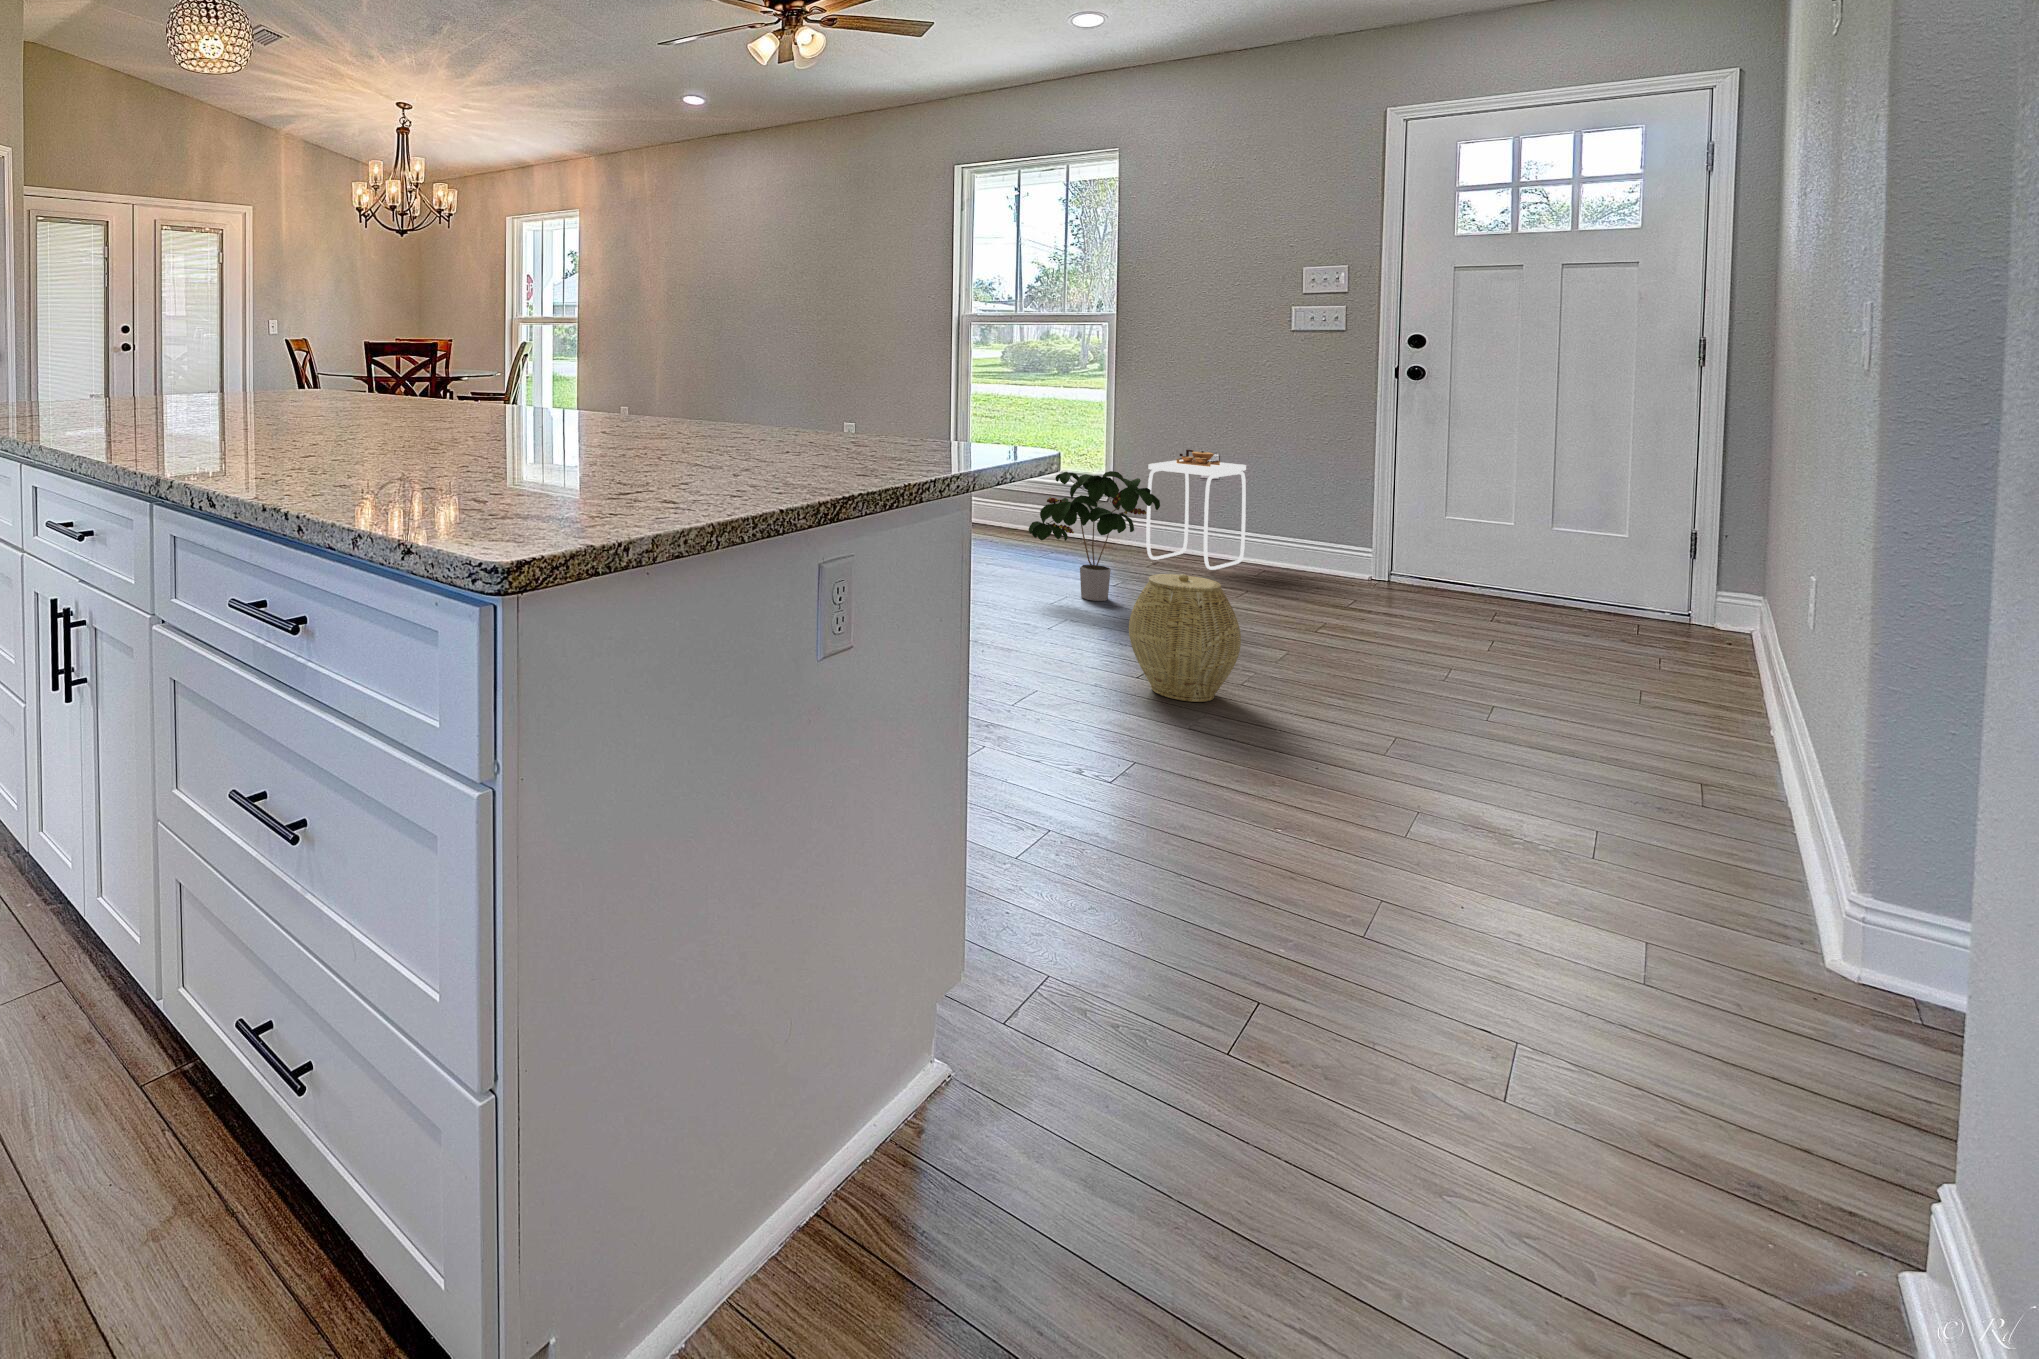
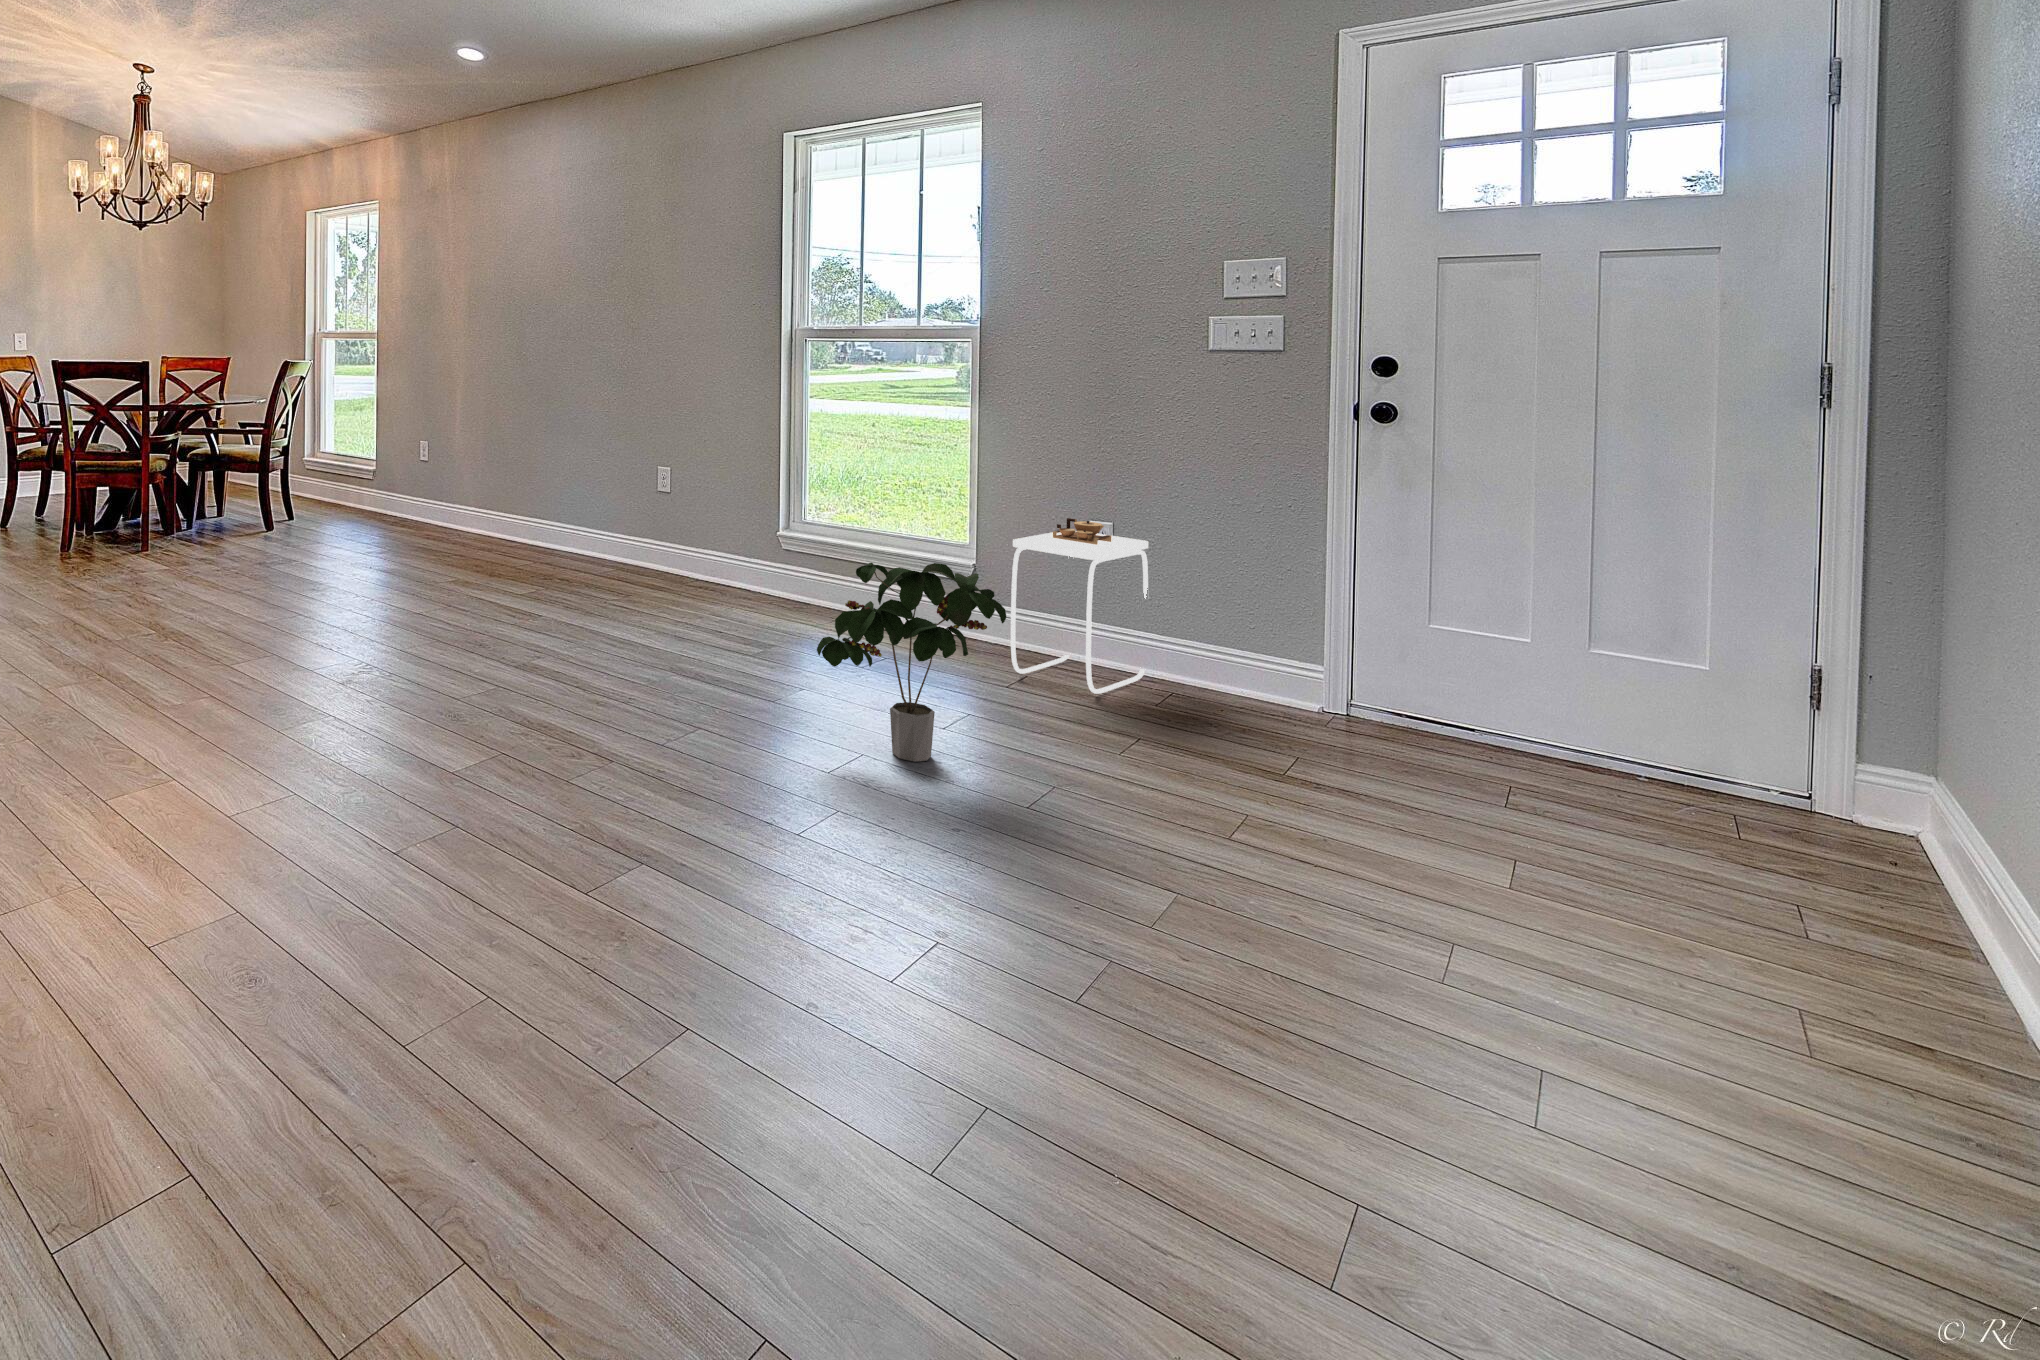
woven basket: present [1129,574,1241,702] -> none [886,791,1077,1052]

